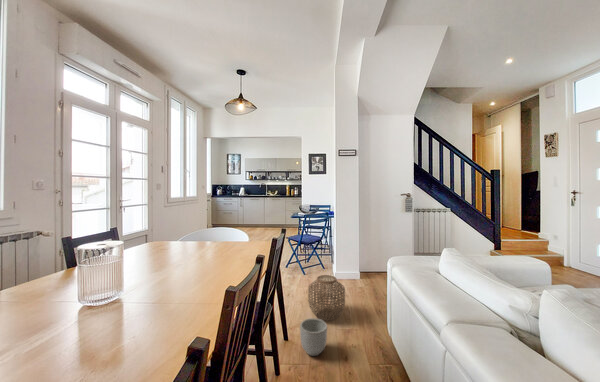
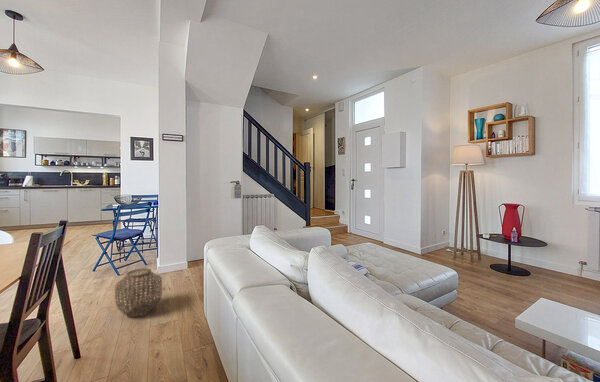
planter: present [300,318,327,356] -> none [96,315,133,355]

